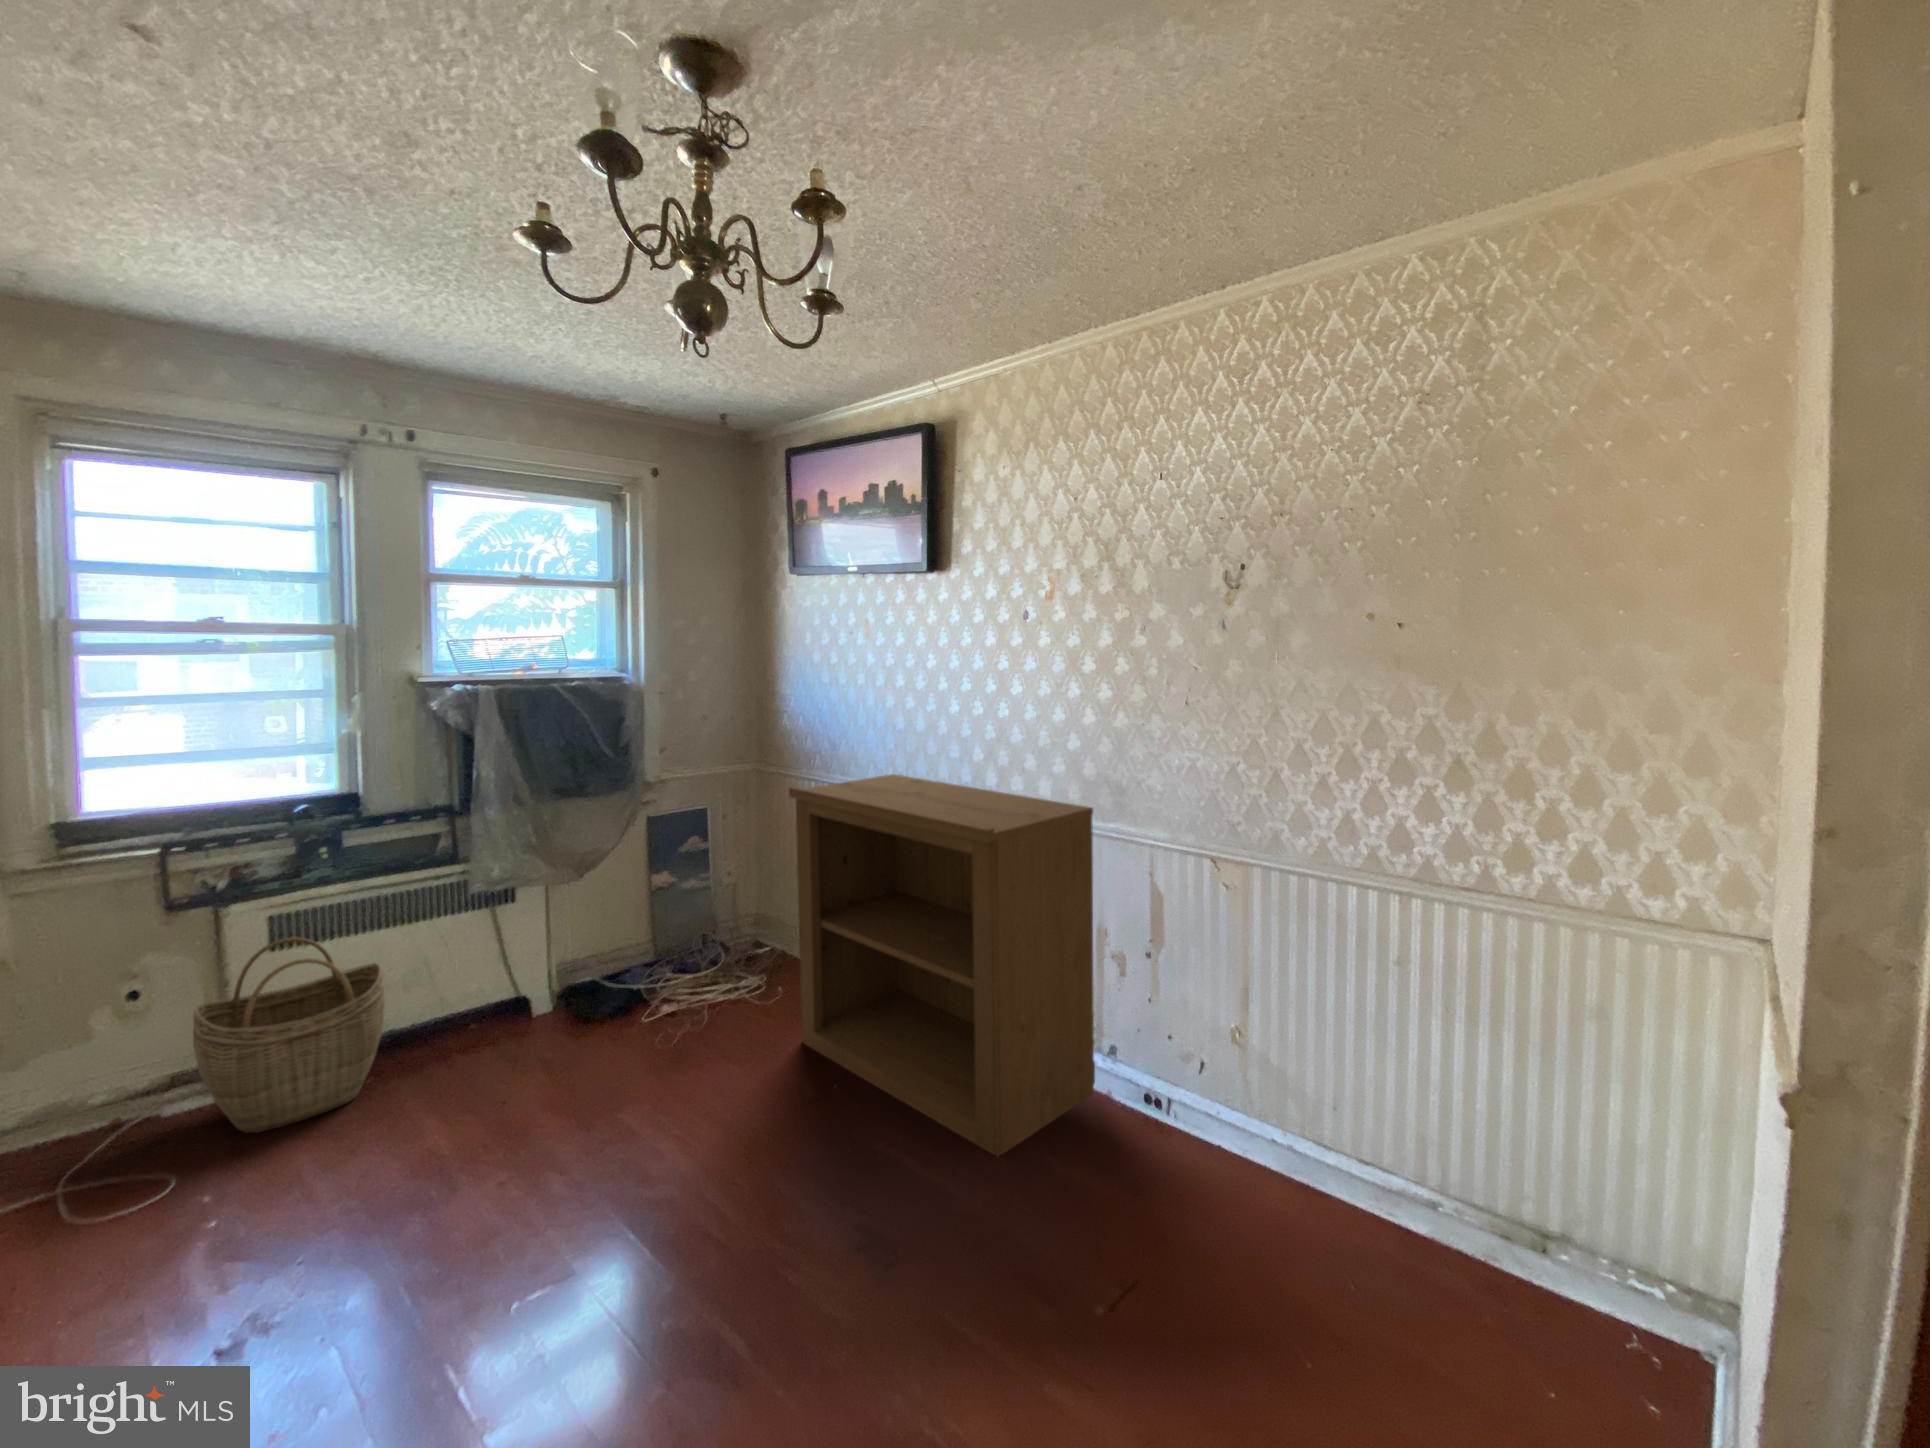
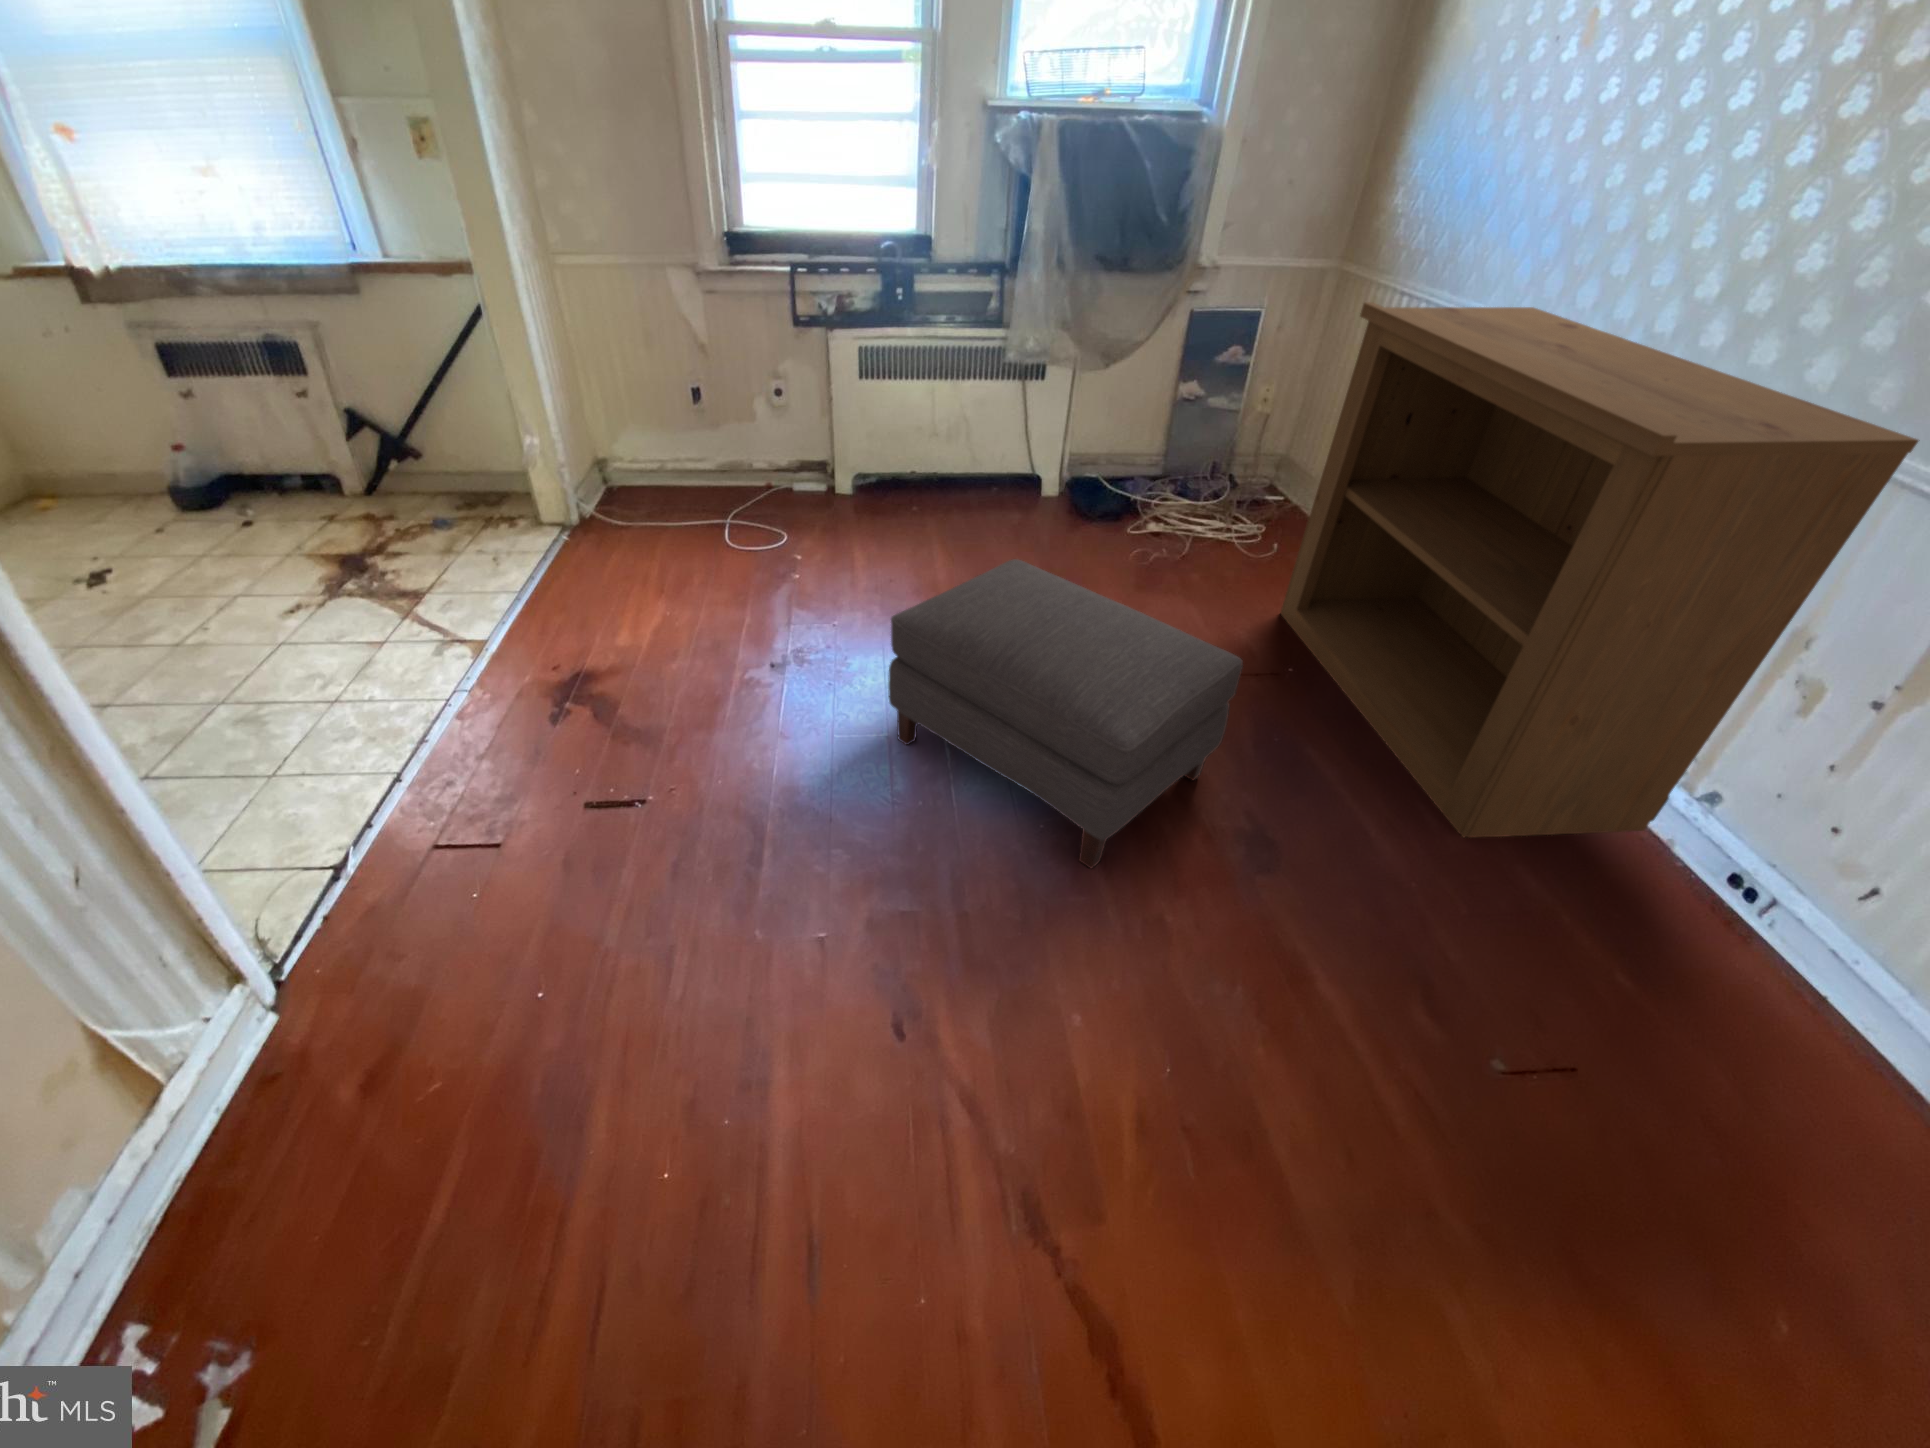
woven basket: present [193,937,385,1133] -> none [807,369,929,524]
ottoman: none [398,1074,795,1367] -> present [888,559,1243,868]

